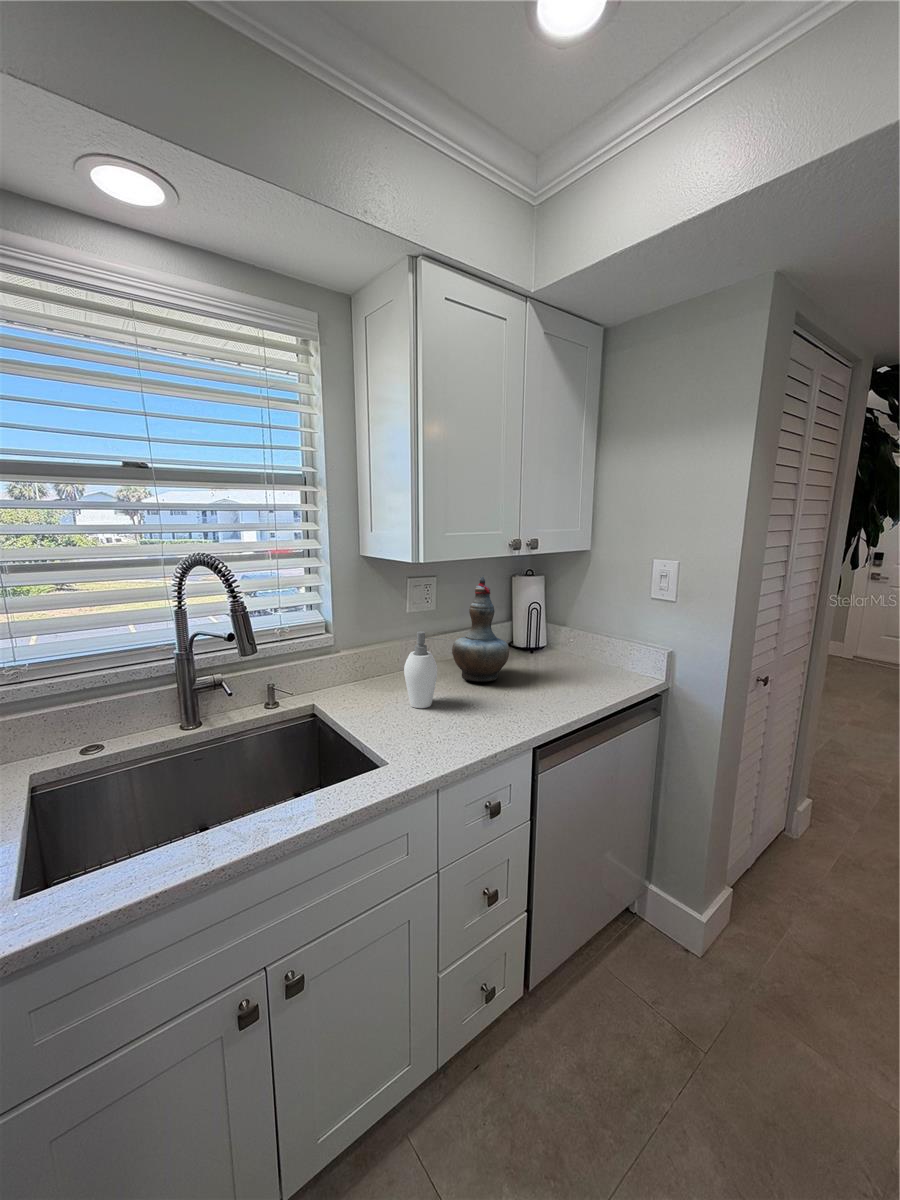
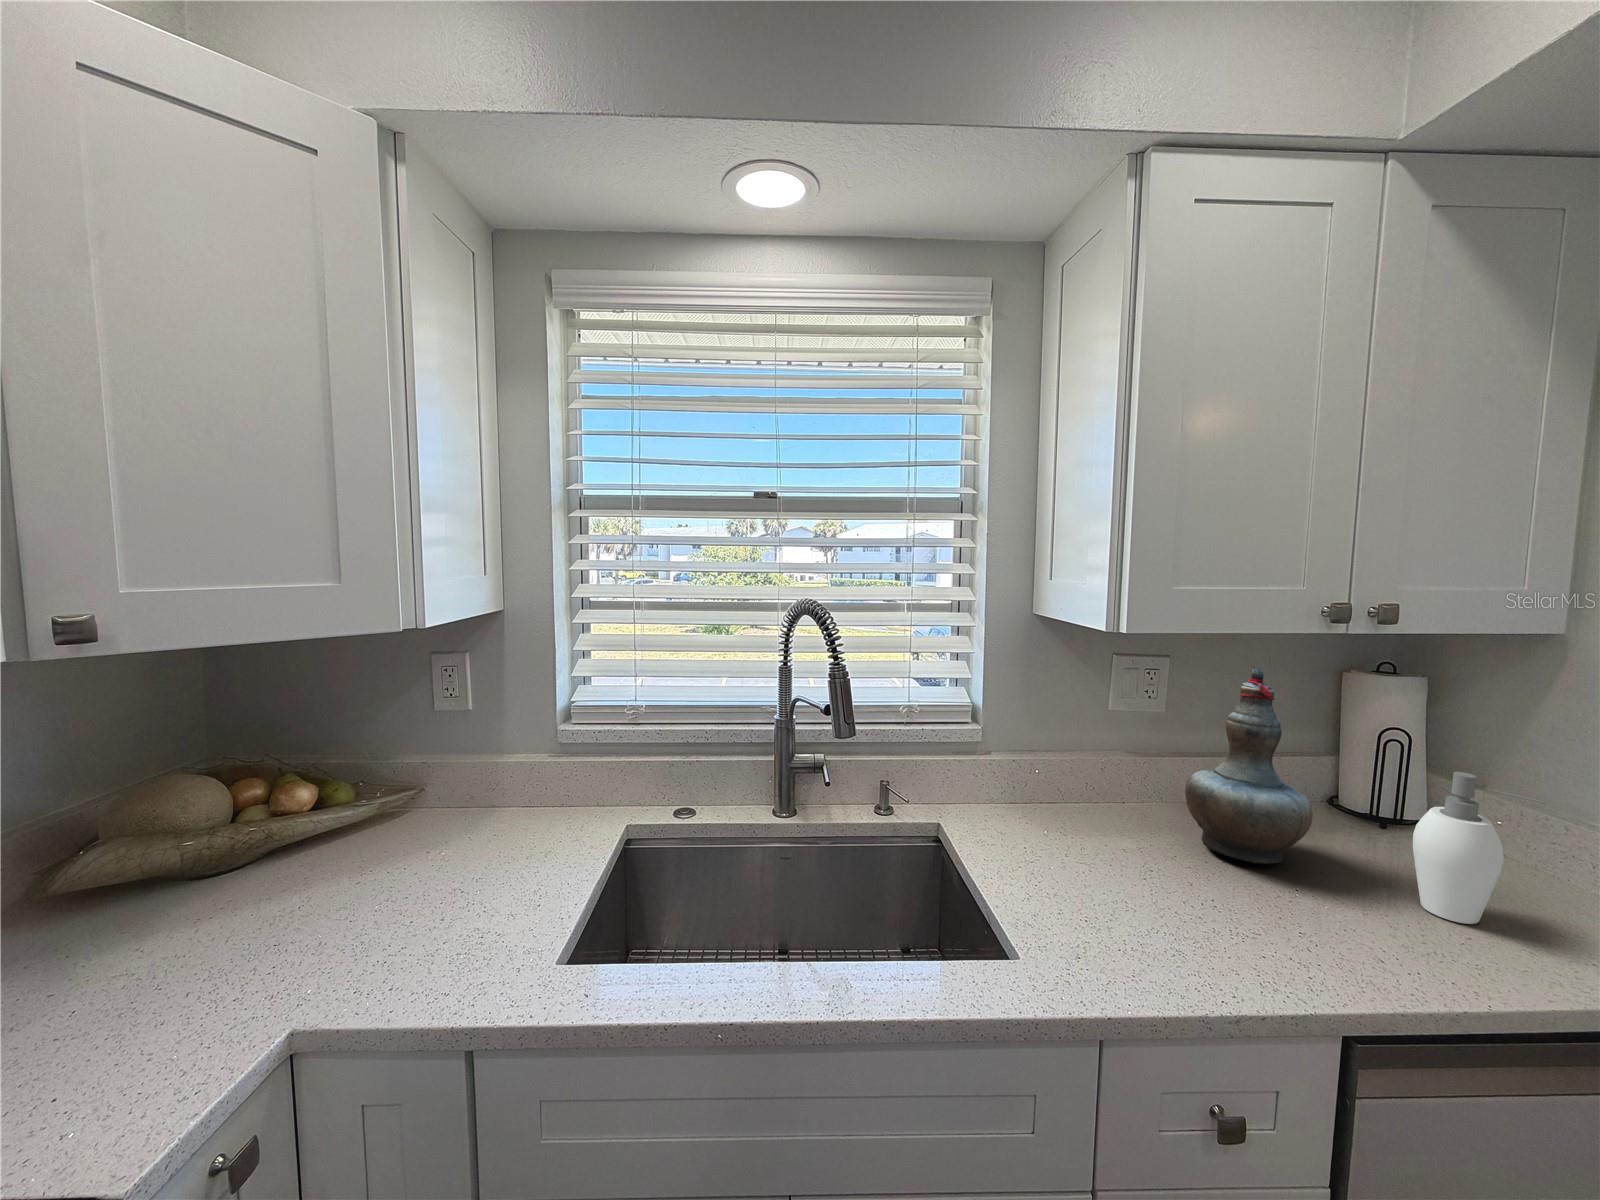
soap dispenser: present [404,631,446,708] -> present [1413,772,1544,924]

